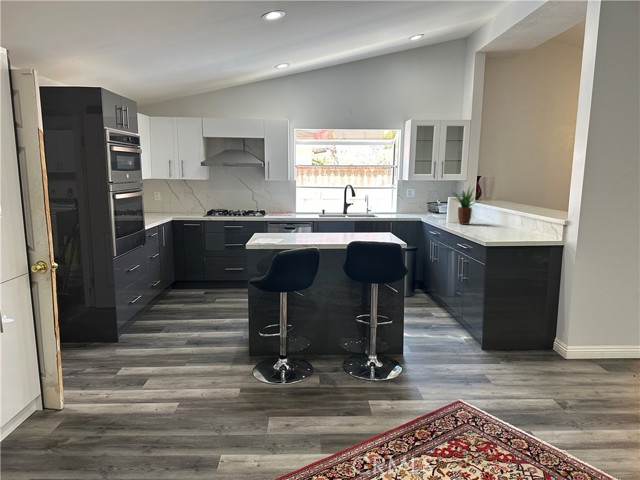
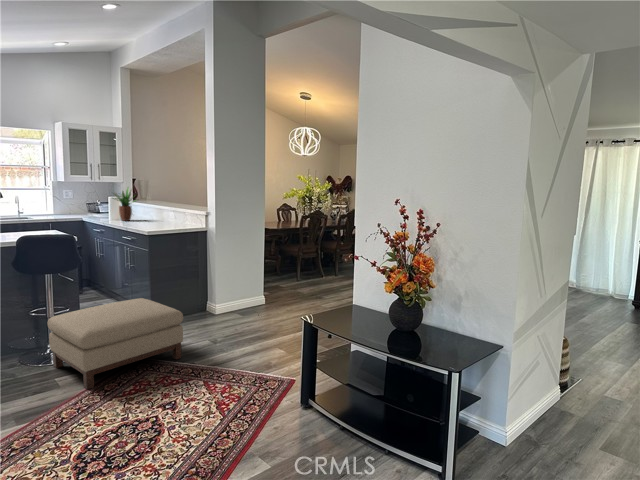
ottoman: none [369,325,521,429] -> present [48,298,183,389]

